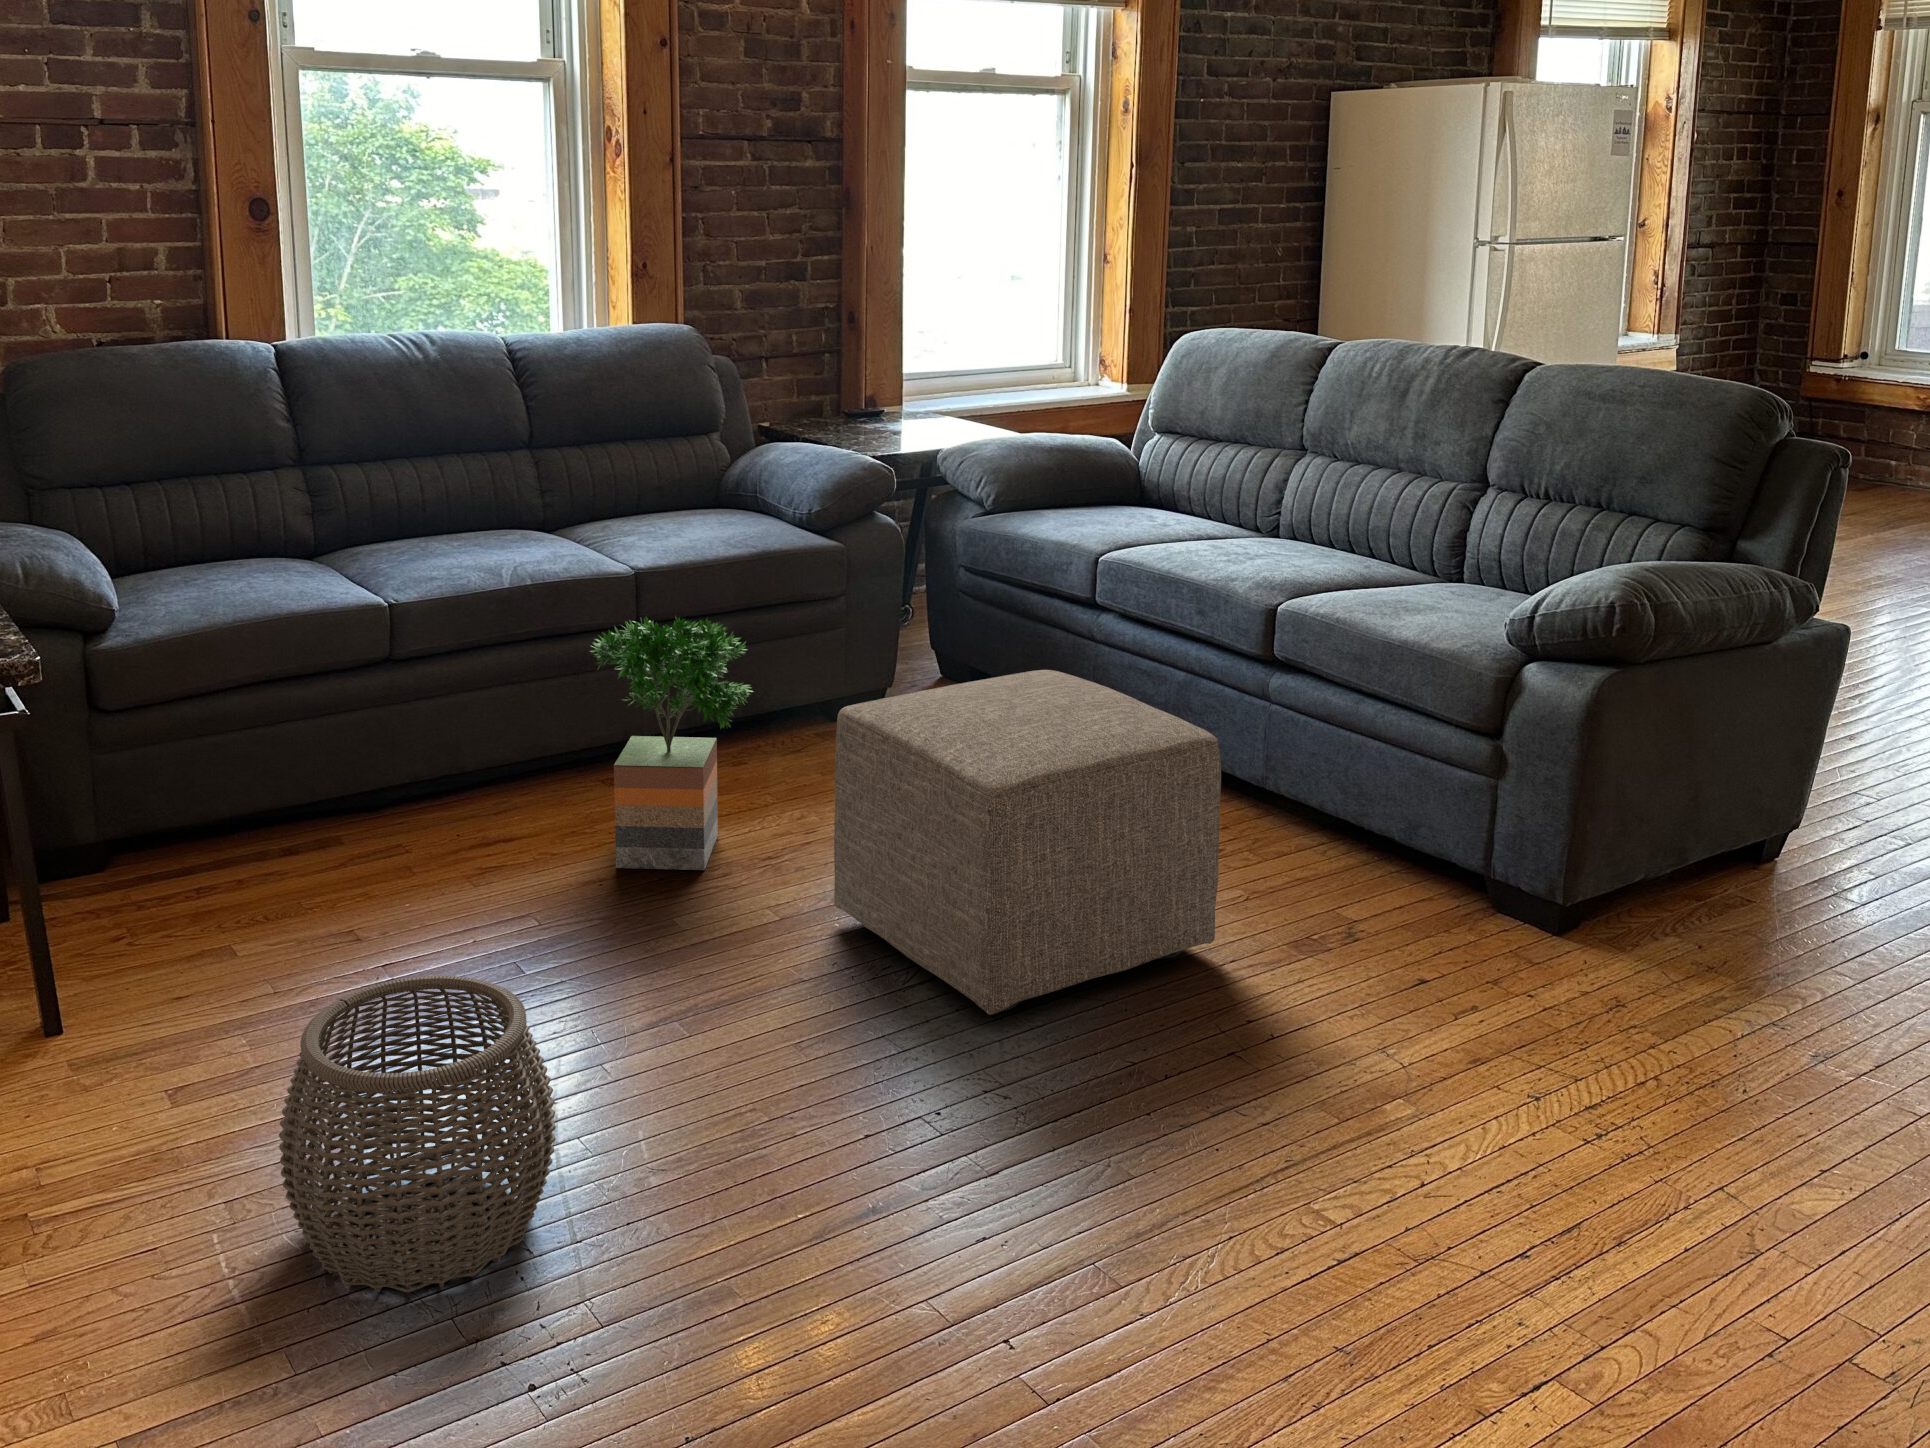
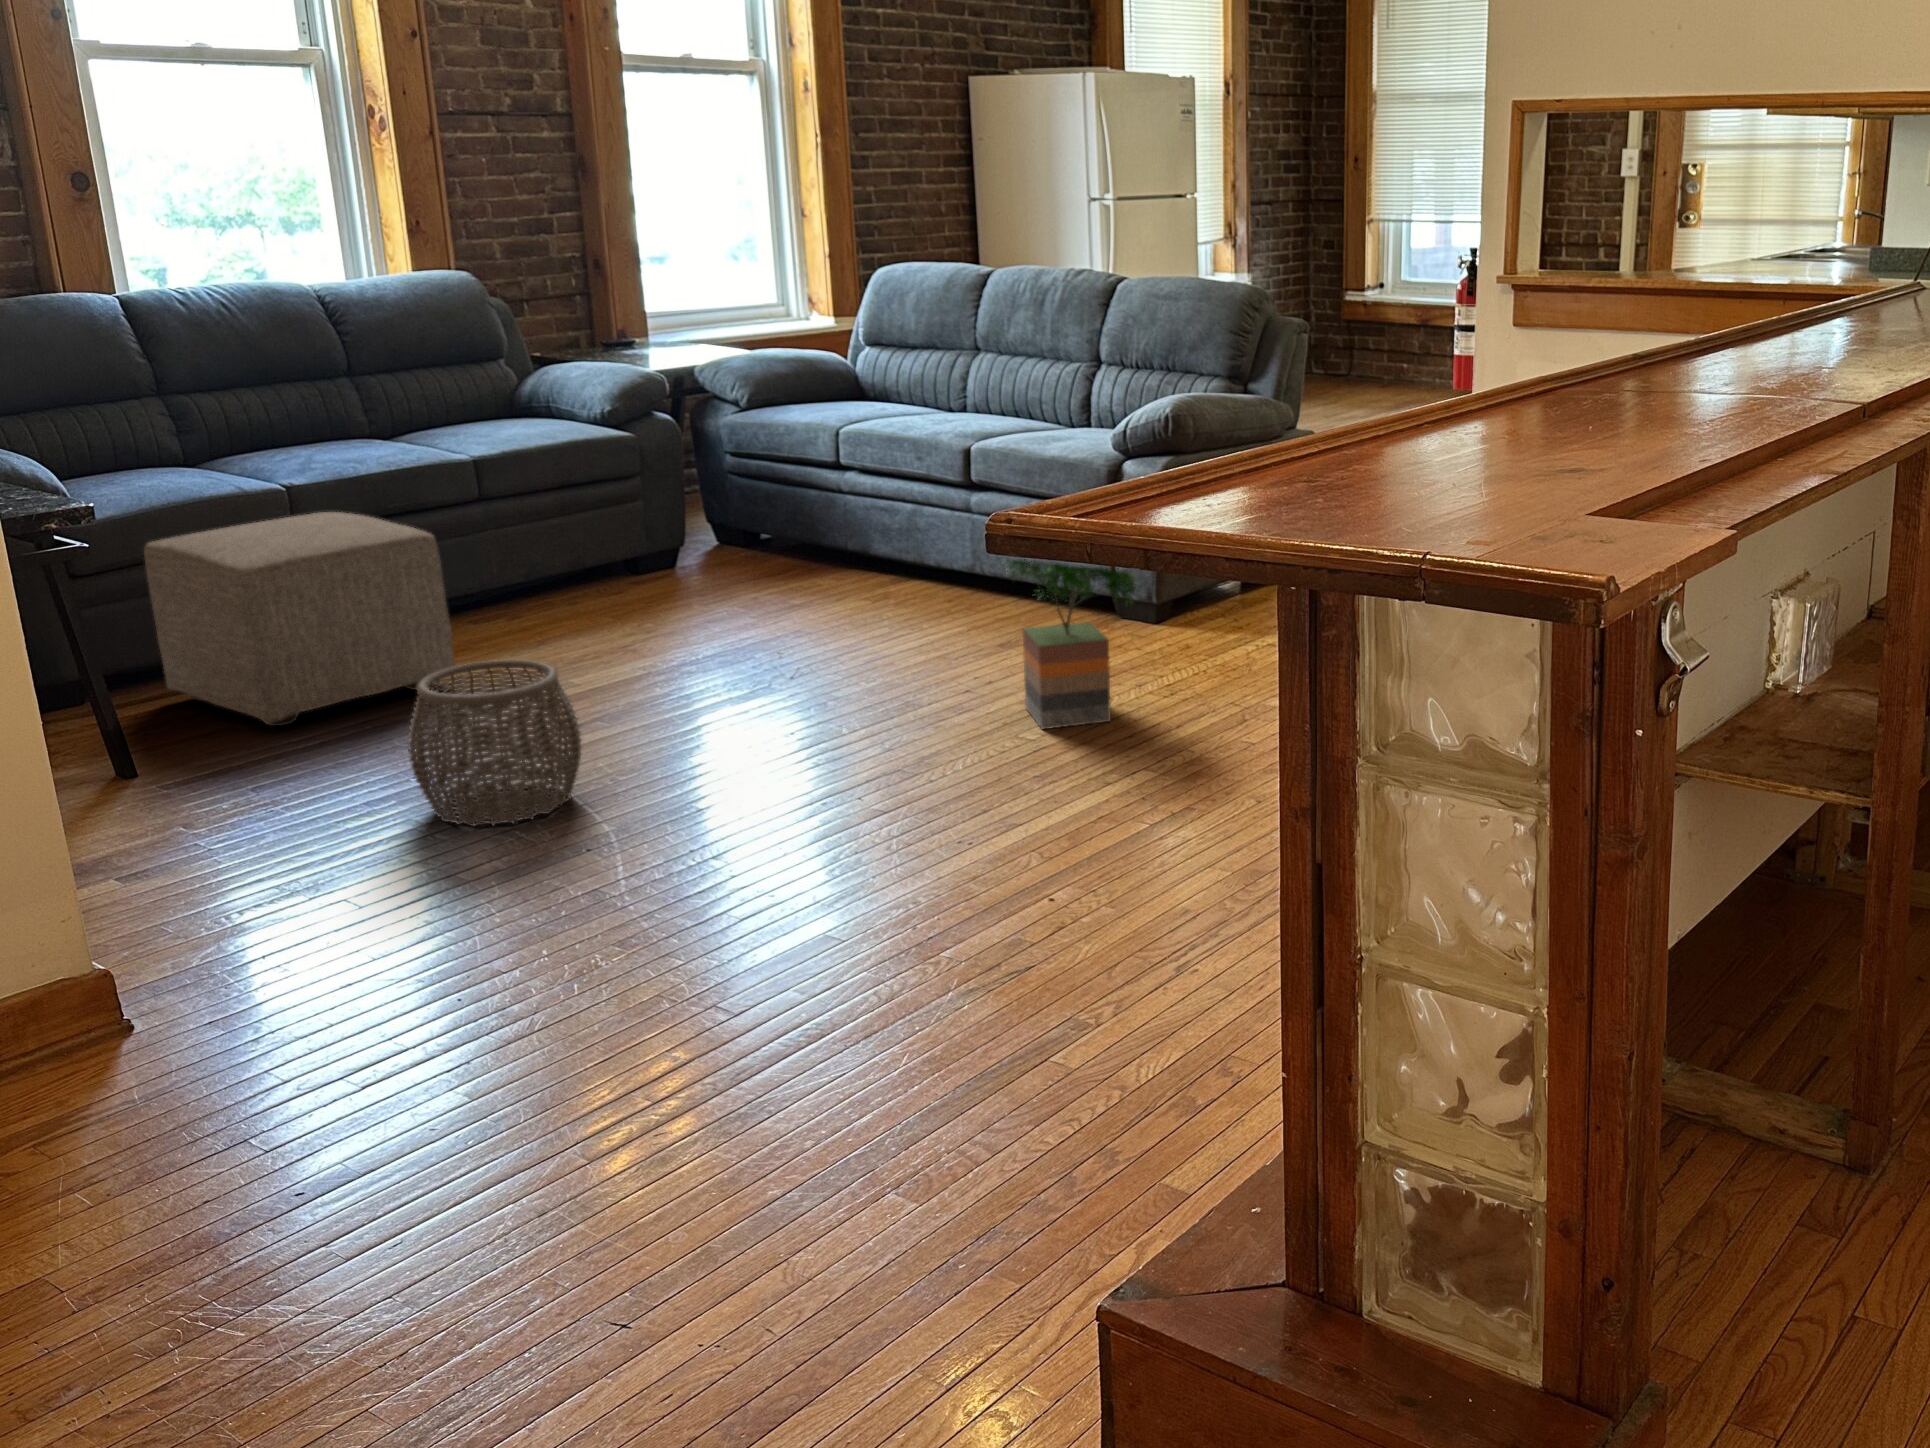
potted tree: present [591,616,753,870] -> present [1002,559,1137,729]
ottoman: present [834,670,1221,1015] -> present [144,512,455,726]

